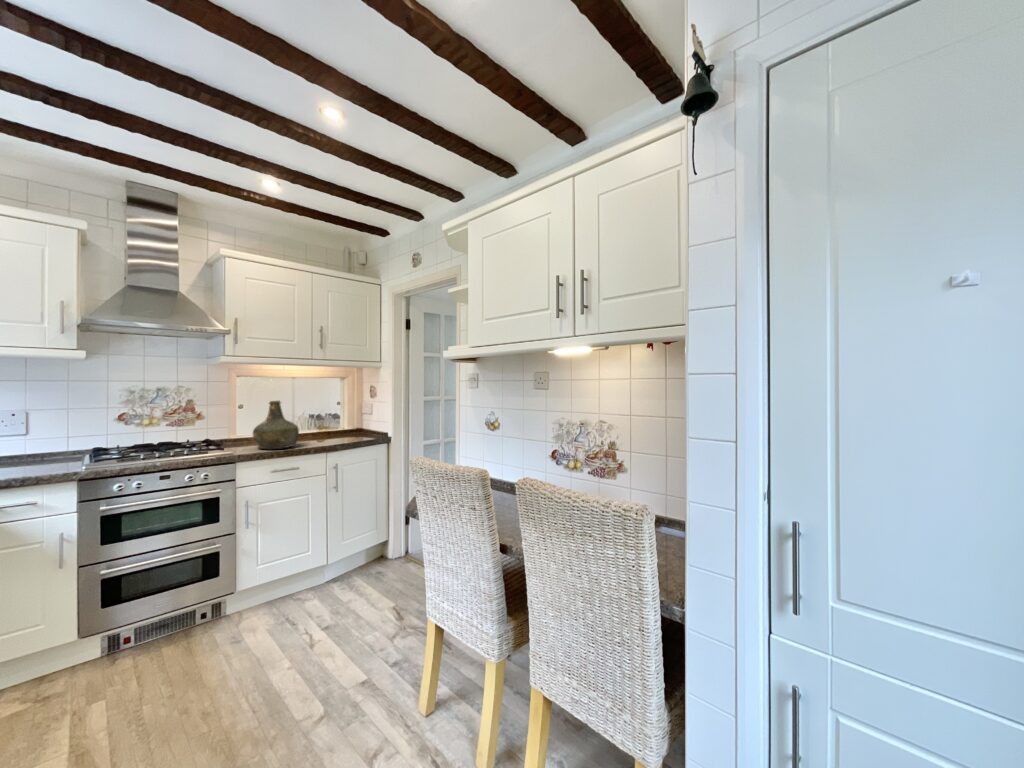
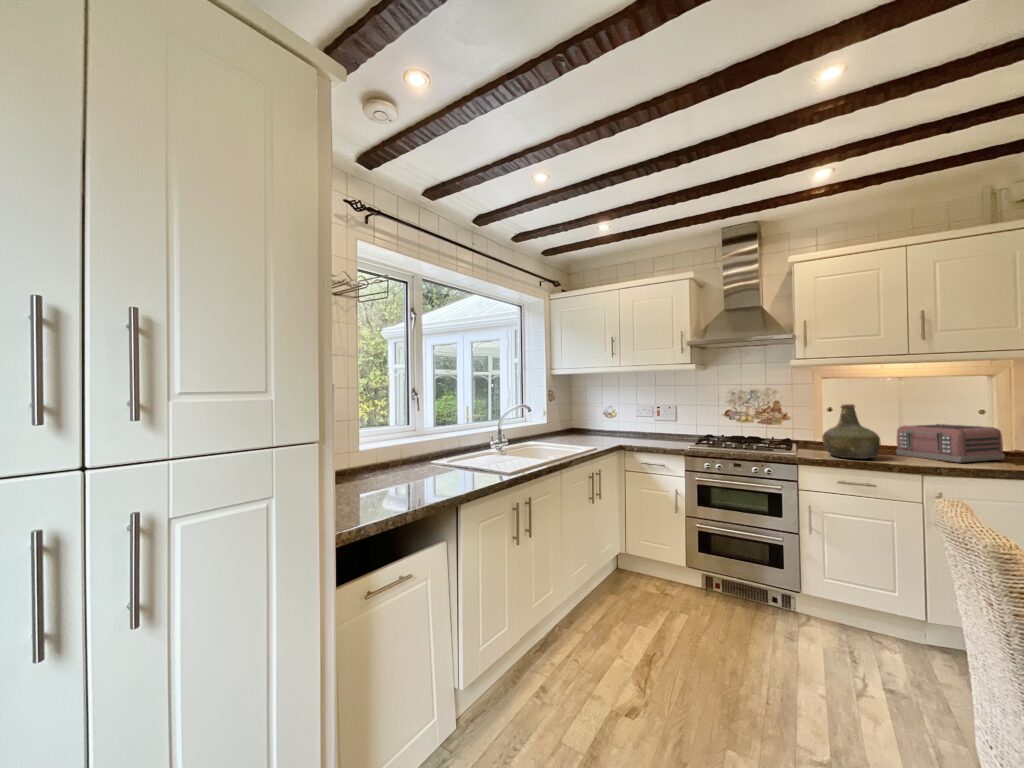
toaster: none [299,414,355,441] -> present [896,424,1005,462]

